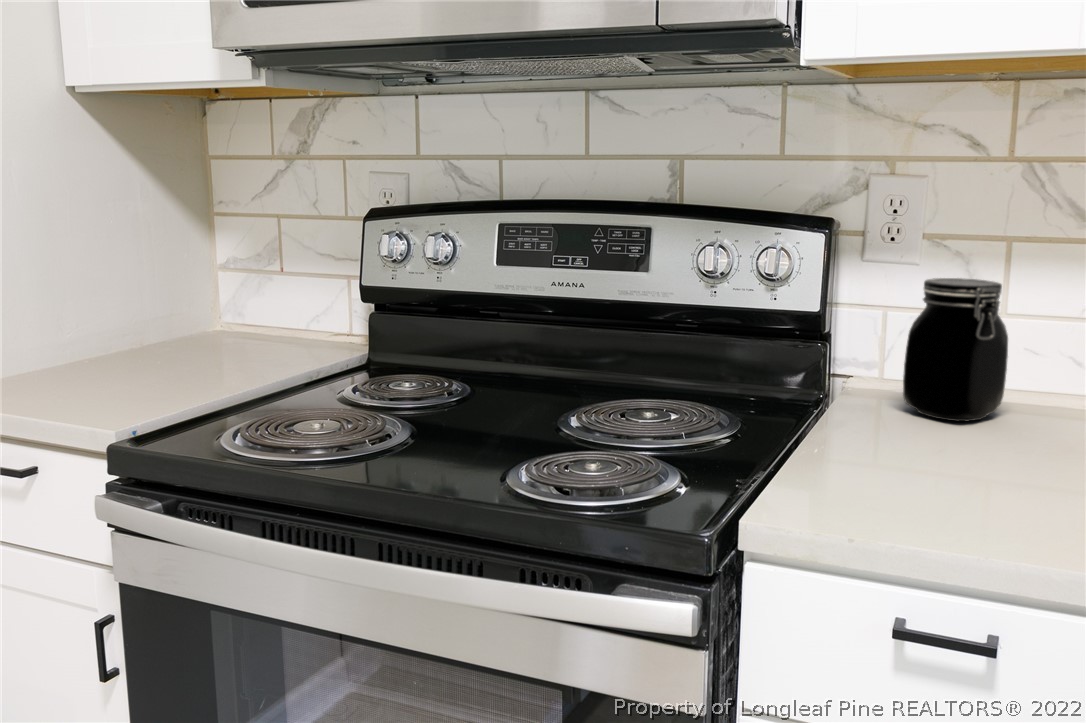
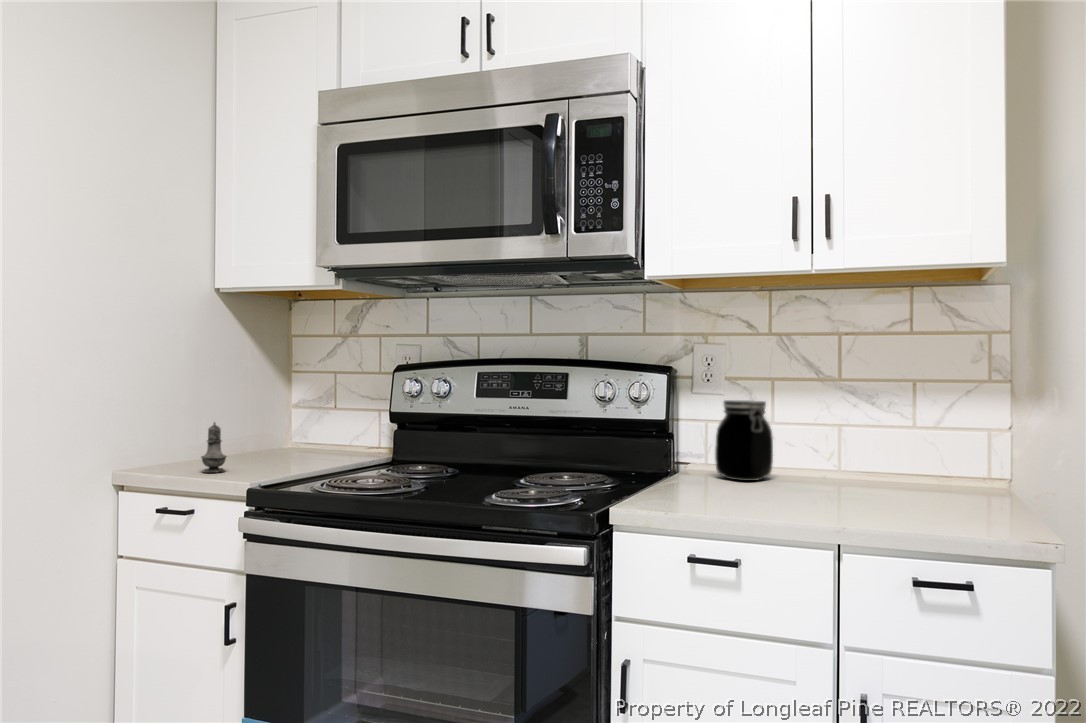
salt shaker: none [56,314,99,397] -> present [201,422,227,473]

